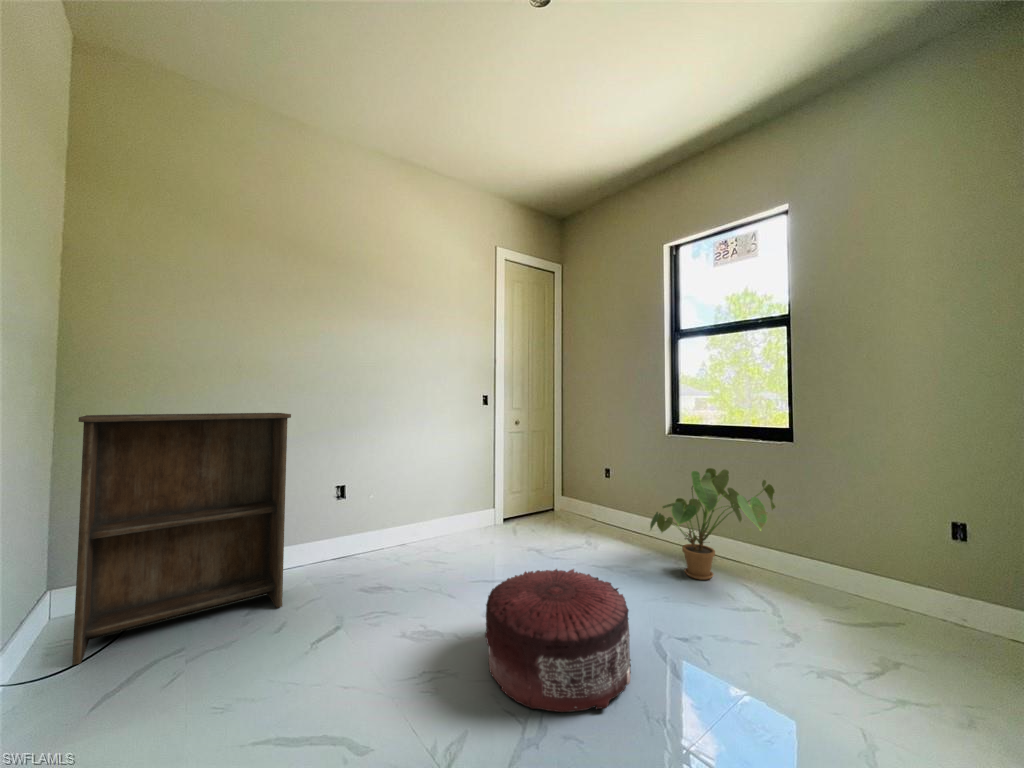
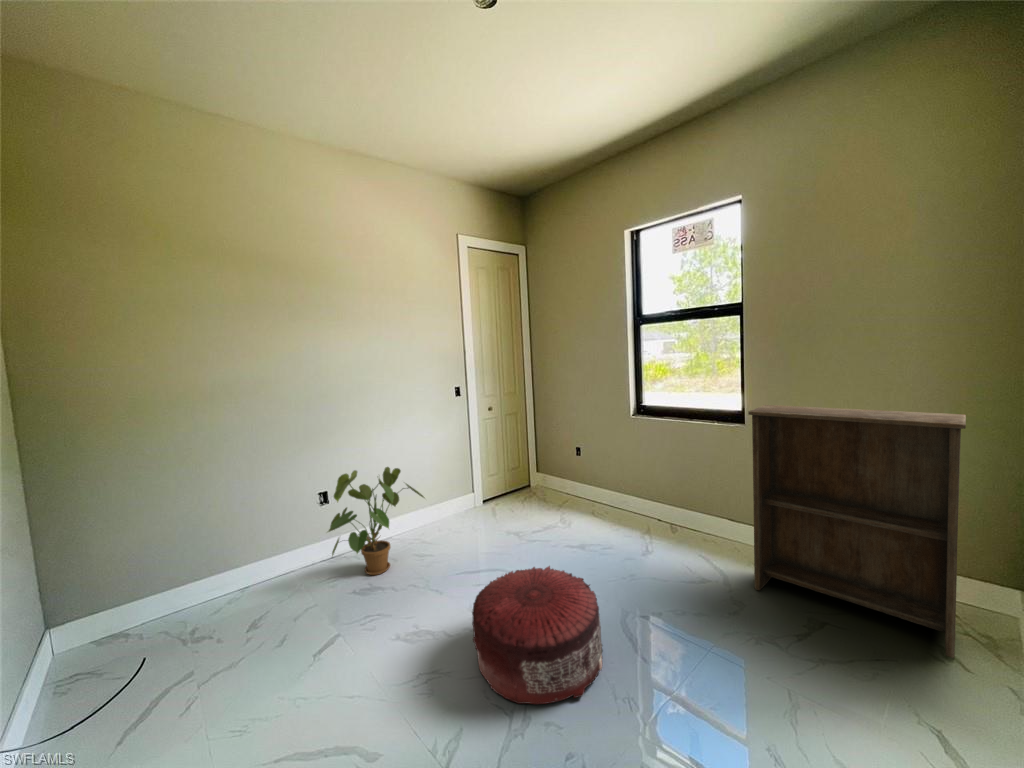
bookshelf: present [72,413,291,665] -> present [748,405,966,658]
house plant: present [650,468,775,580] -> present [328,467,425,575]

